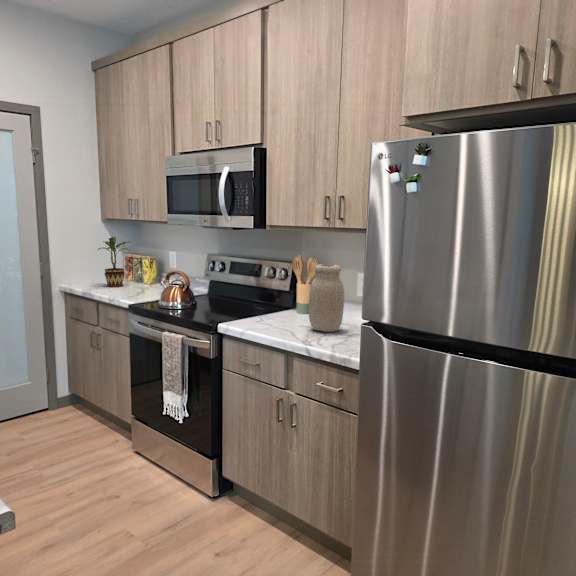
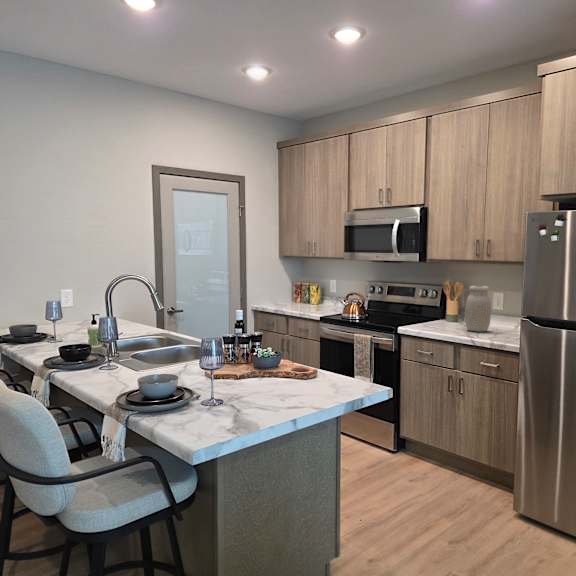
potted plant: present [98,237,128,287] -> none [281,269,304,306]

